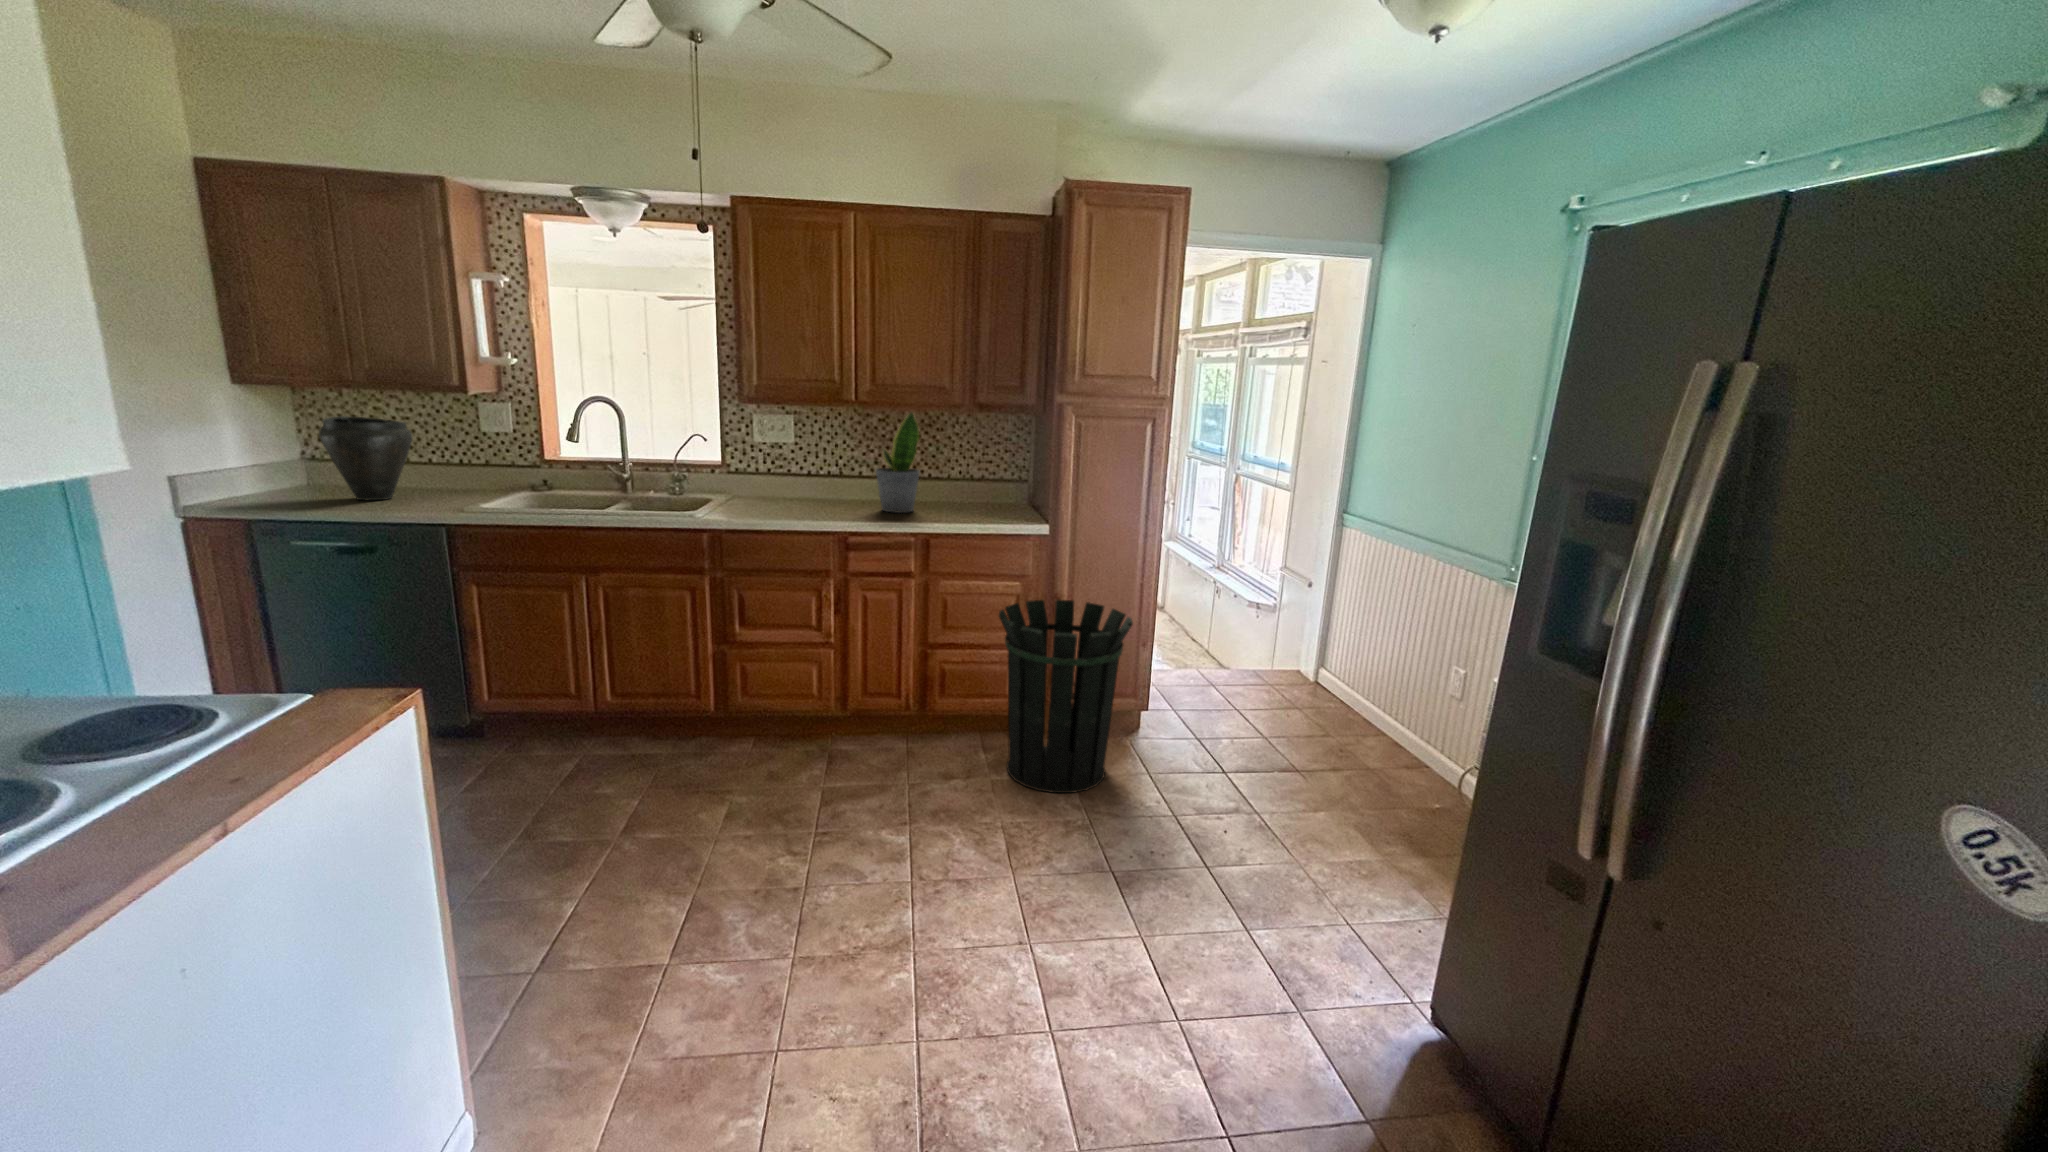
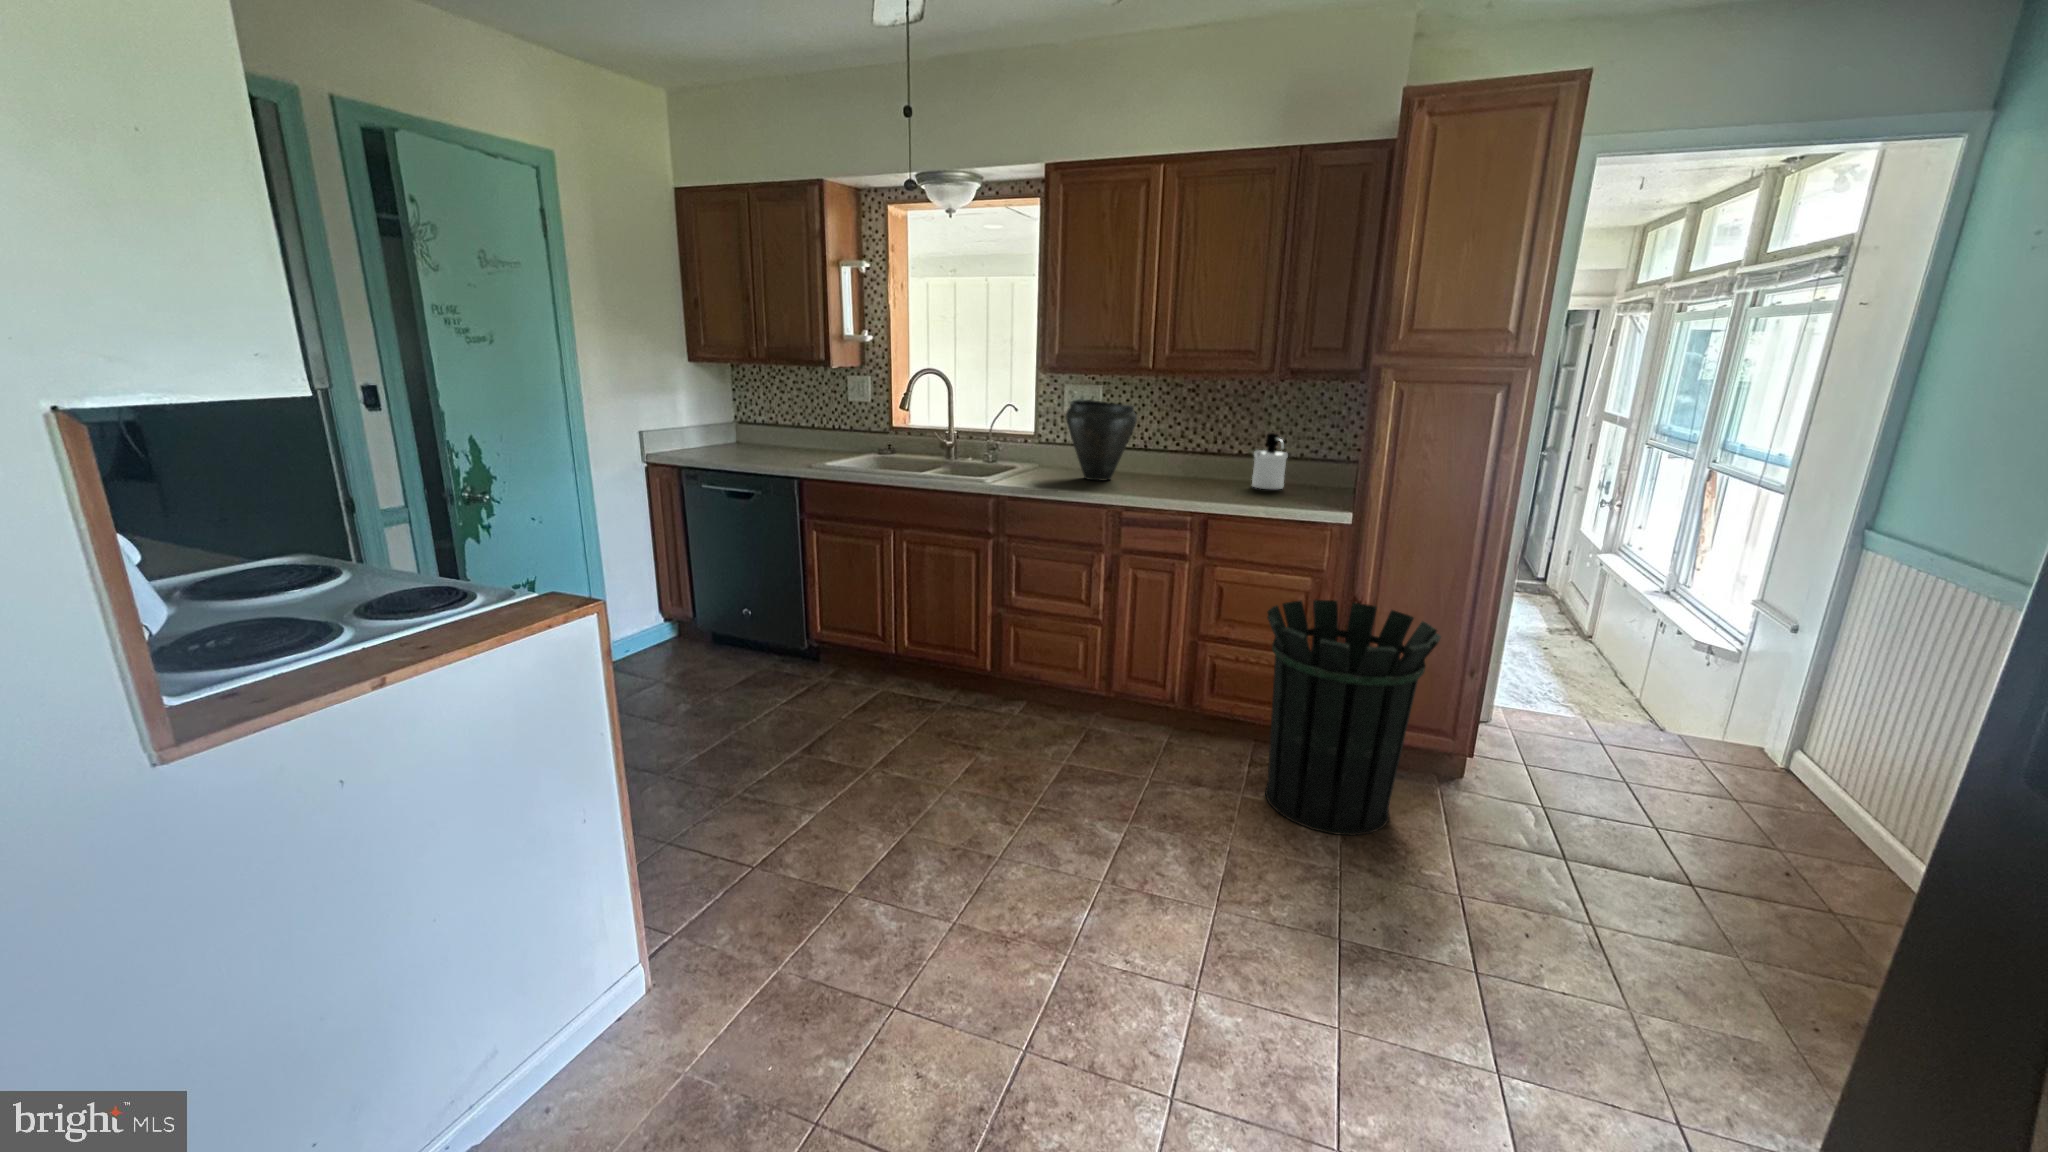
potted plant: present [876,413,920,513] -> none [1166,378,1216,489]
vase: present [319,416,412,500] -> present [1066,399,1137,480]
soap dispenser: none [950,459,980,509] -> present [1252,433,1288,489]

